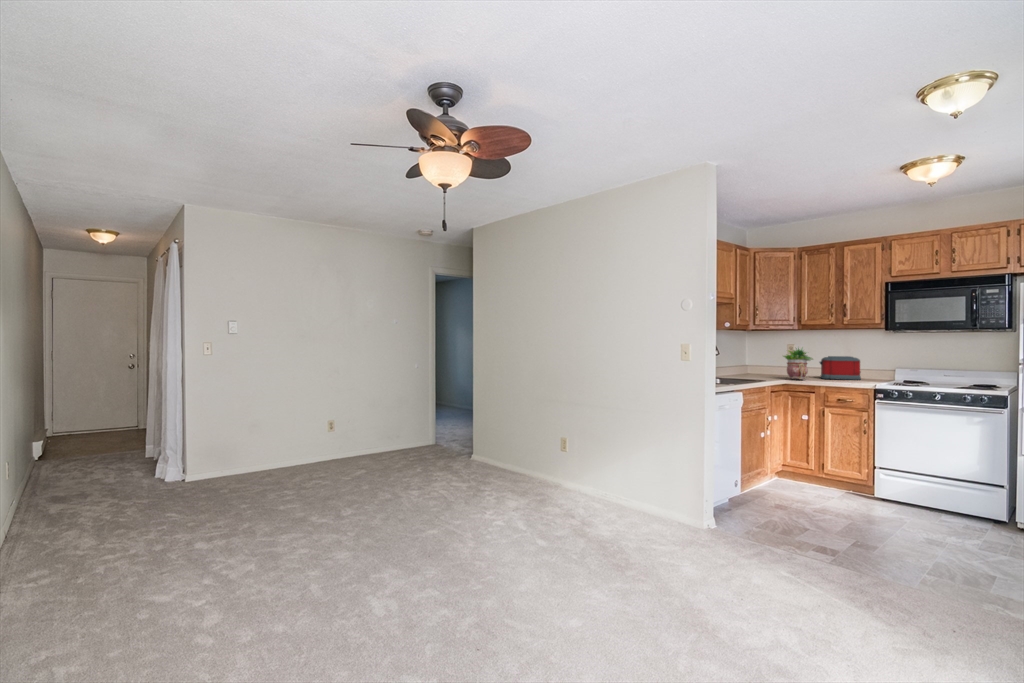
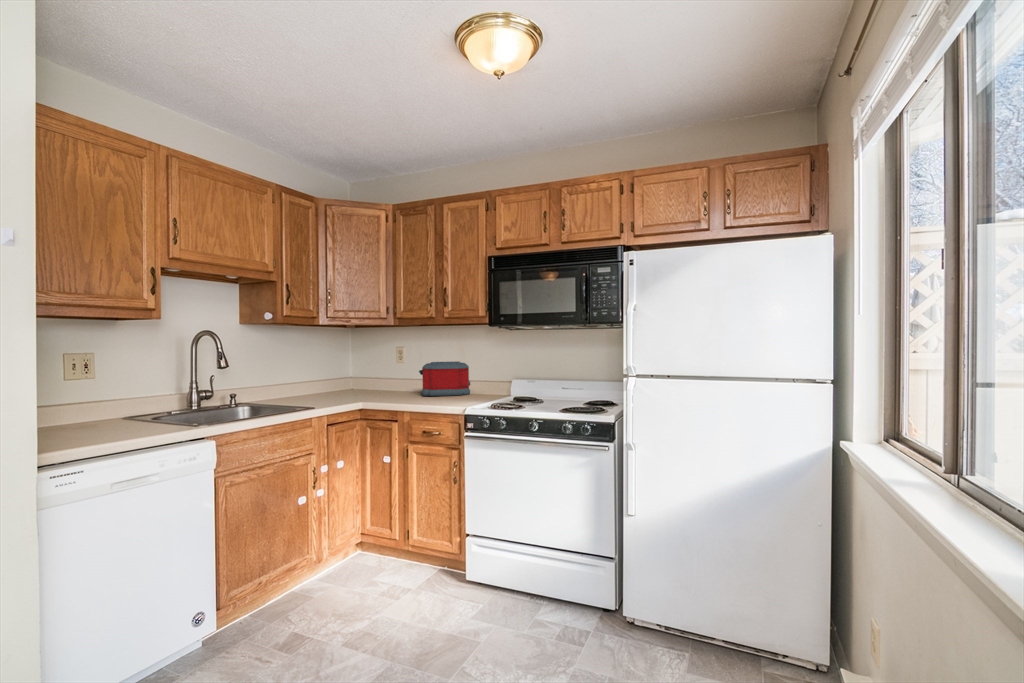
potted plant: present [783,347,813,379] -> none [361,349,405,400]

